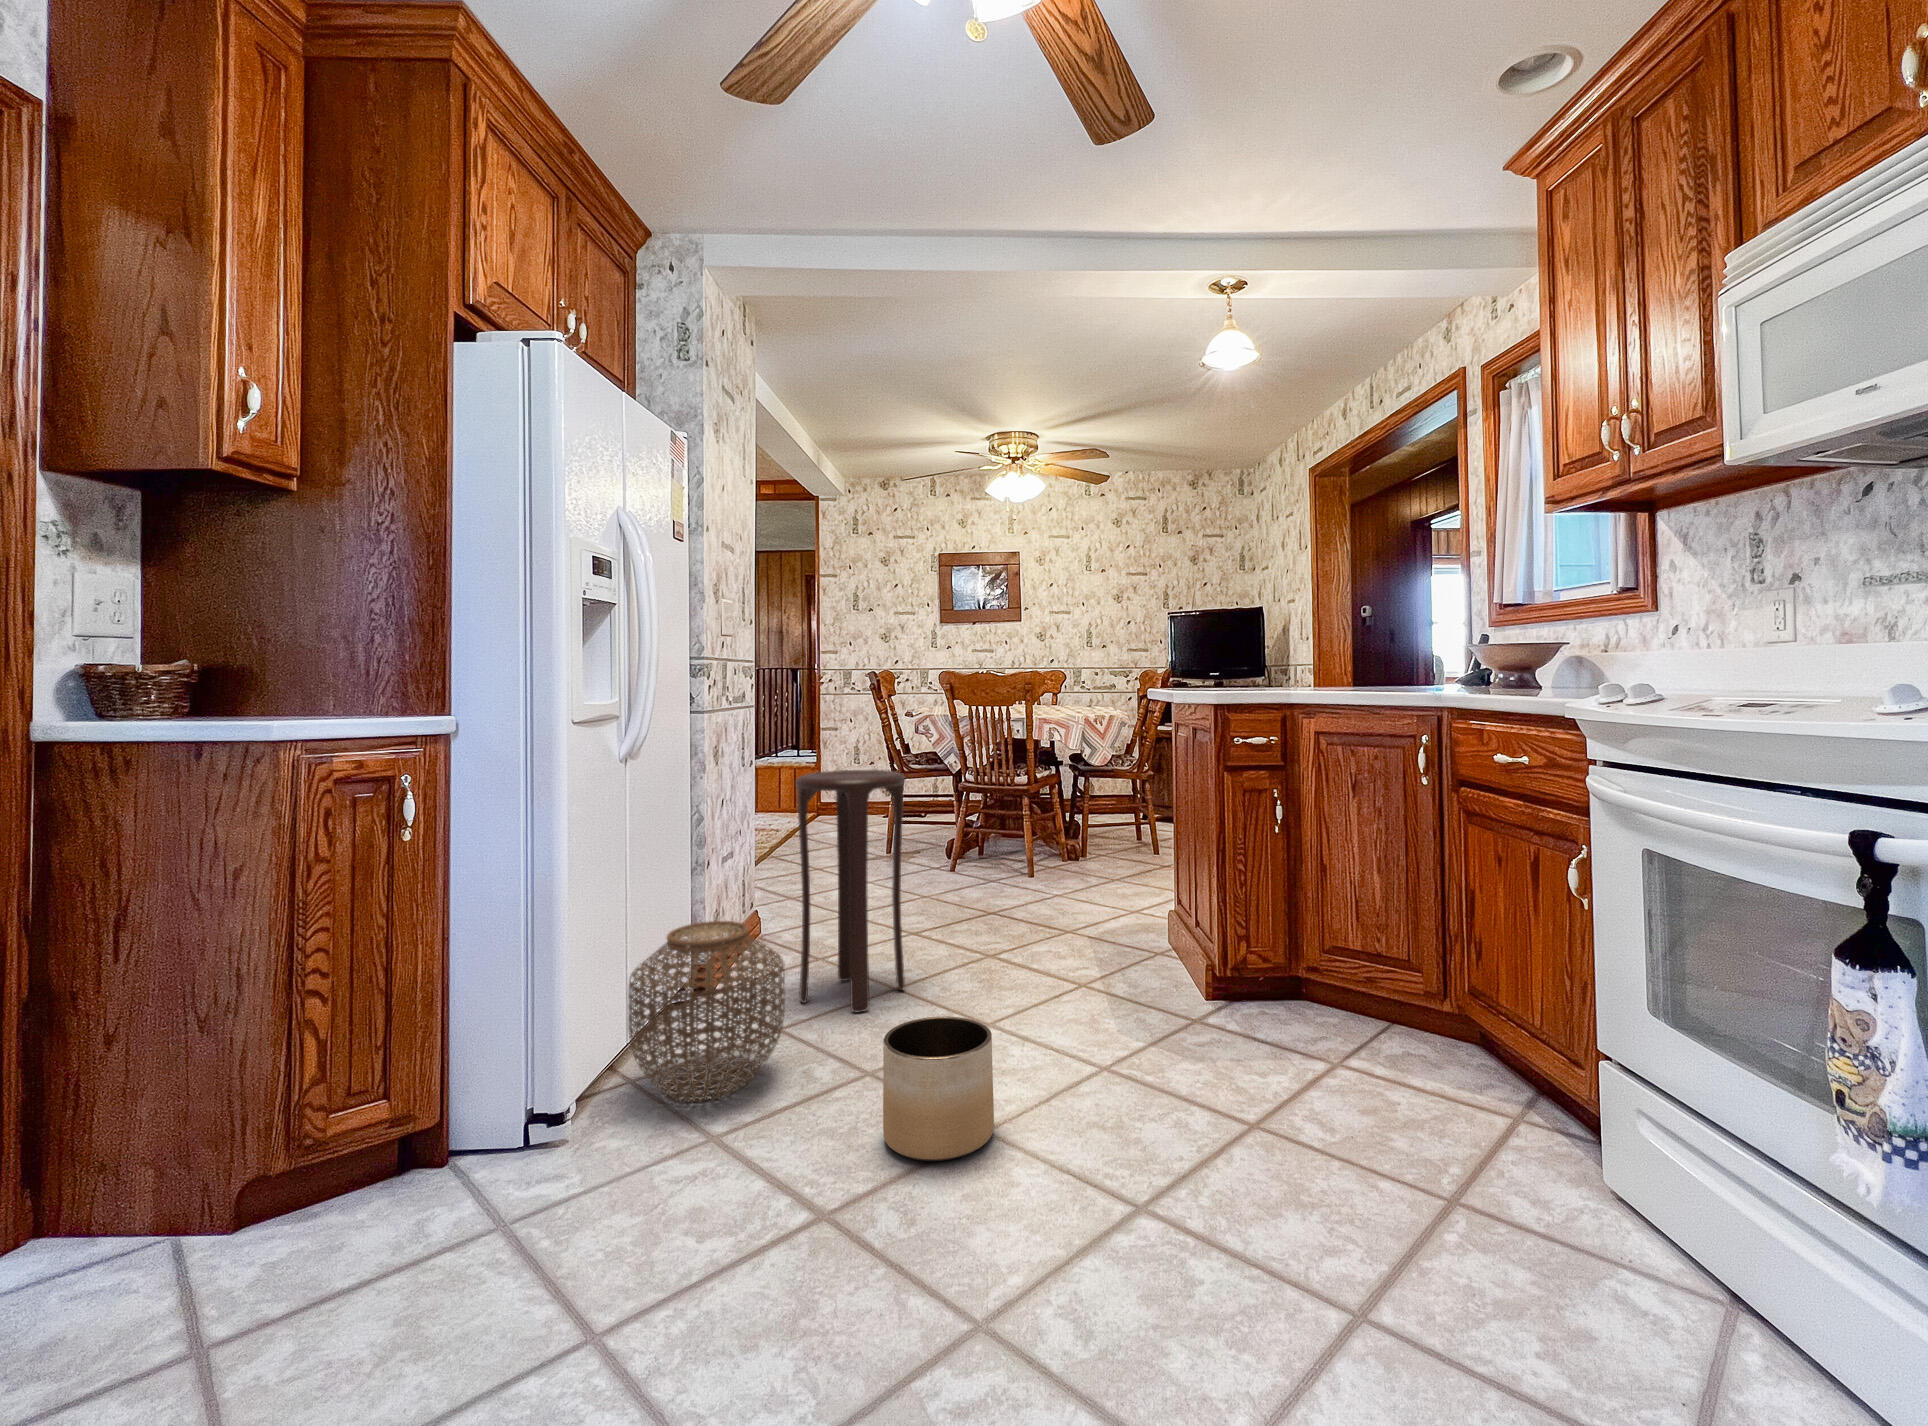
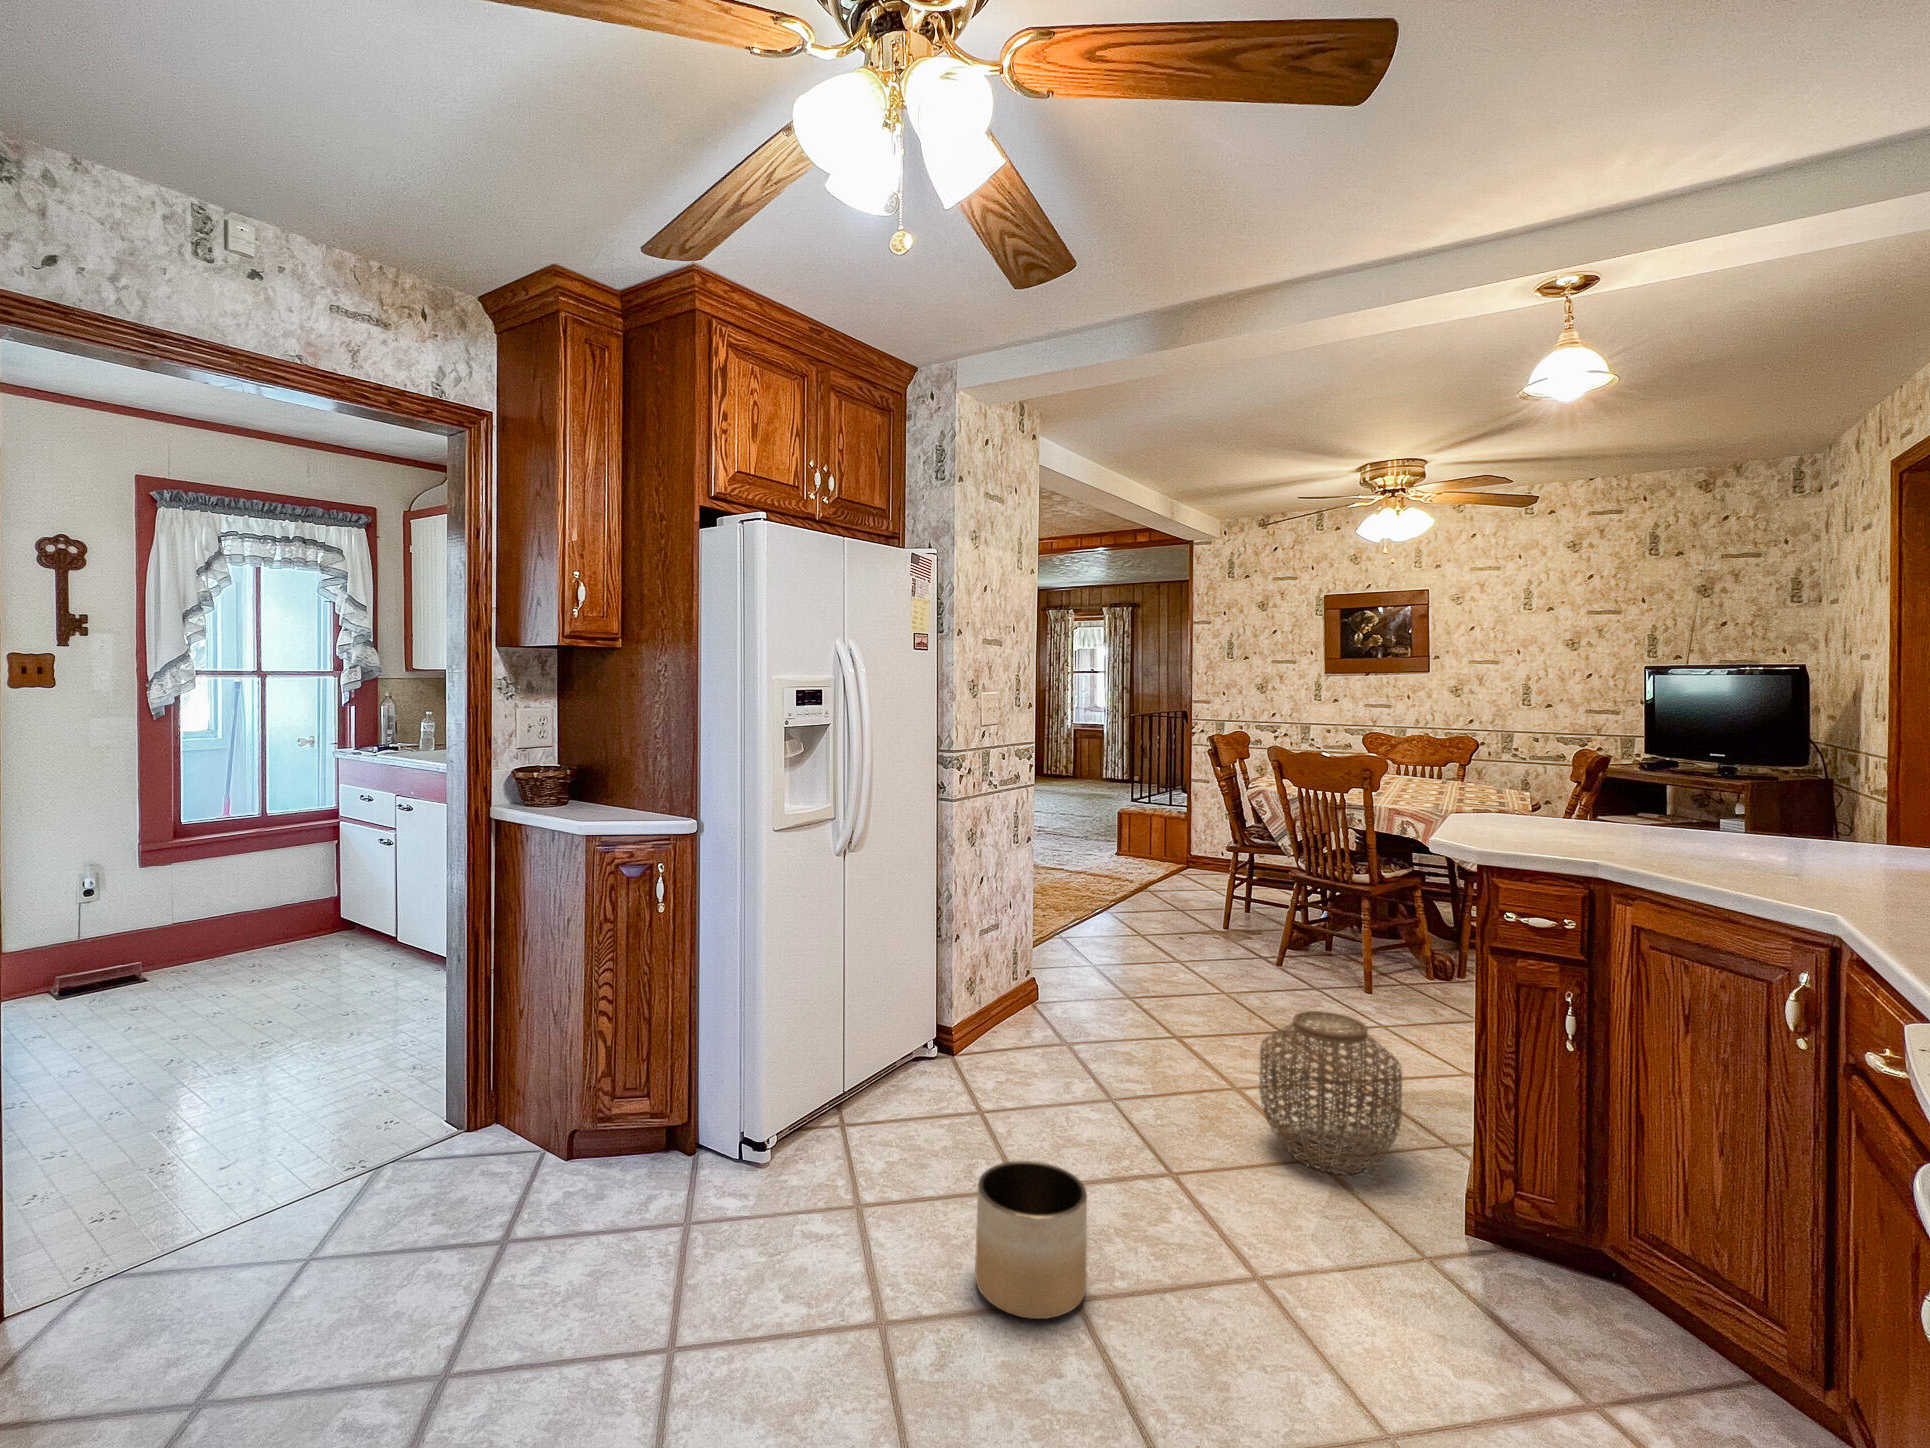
stool: present [796,770,905,1012] -> none [1012,870,1123,1122]
woven basket: present [628,921,785,1102] -> present [1260,1011,1402,1174]

